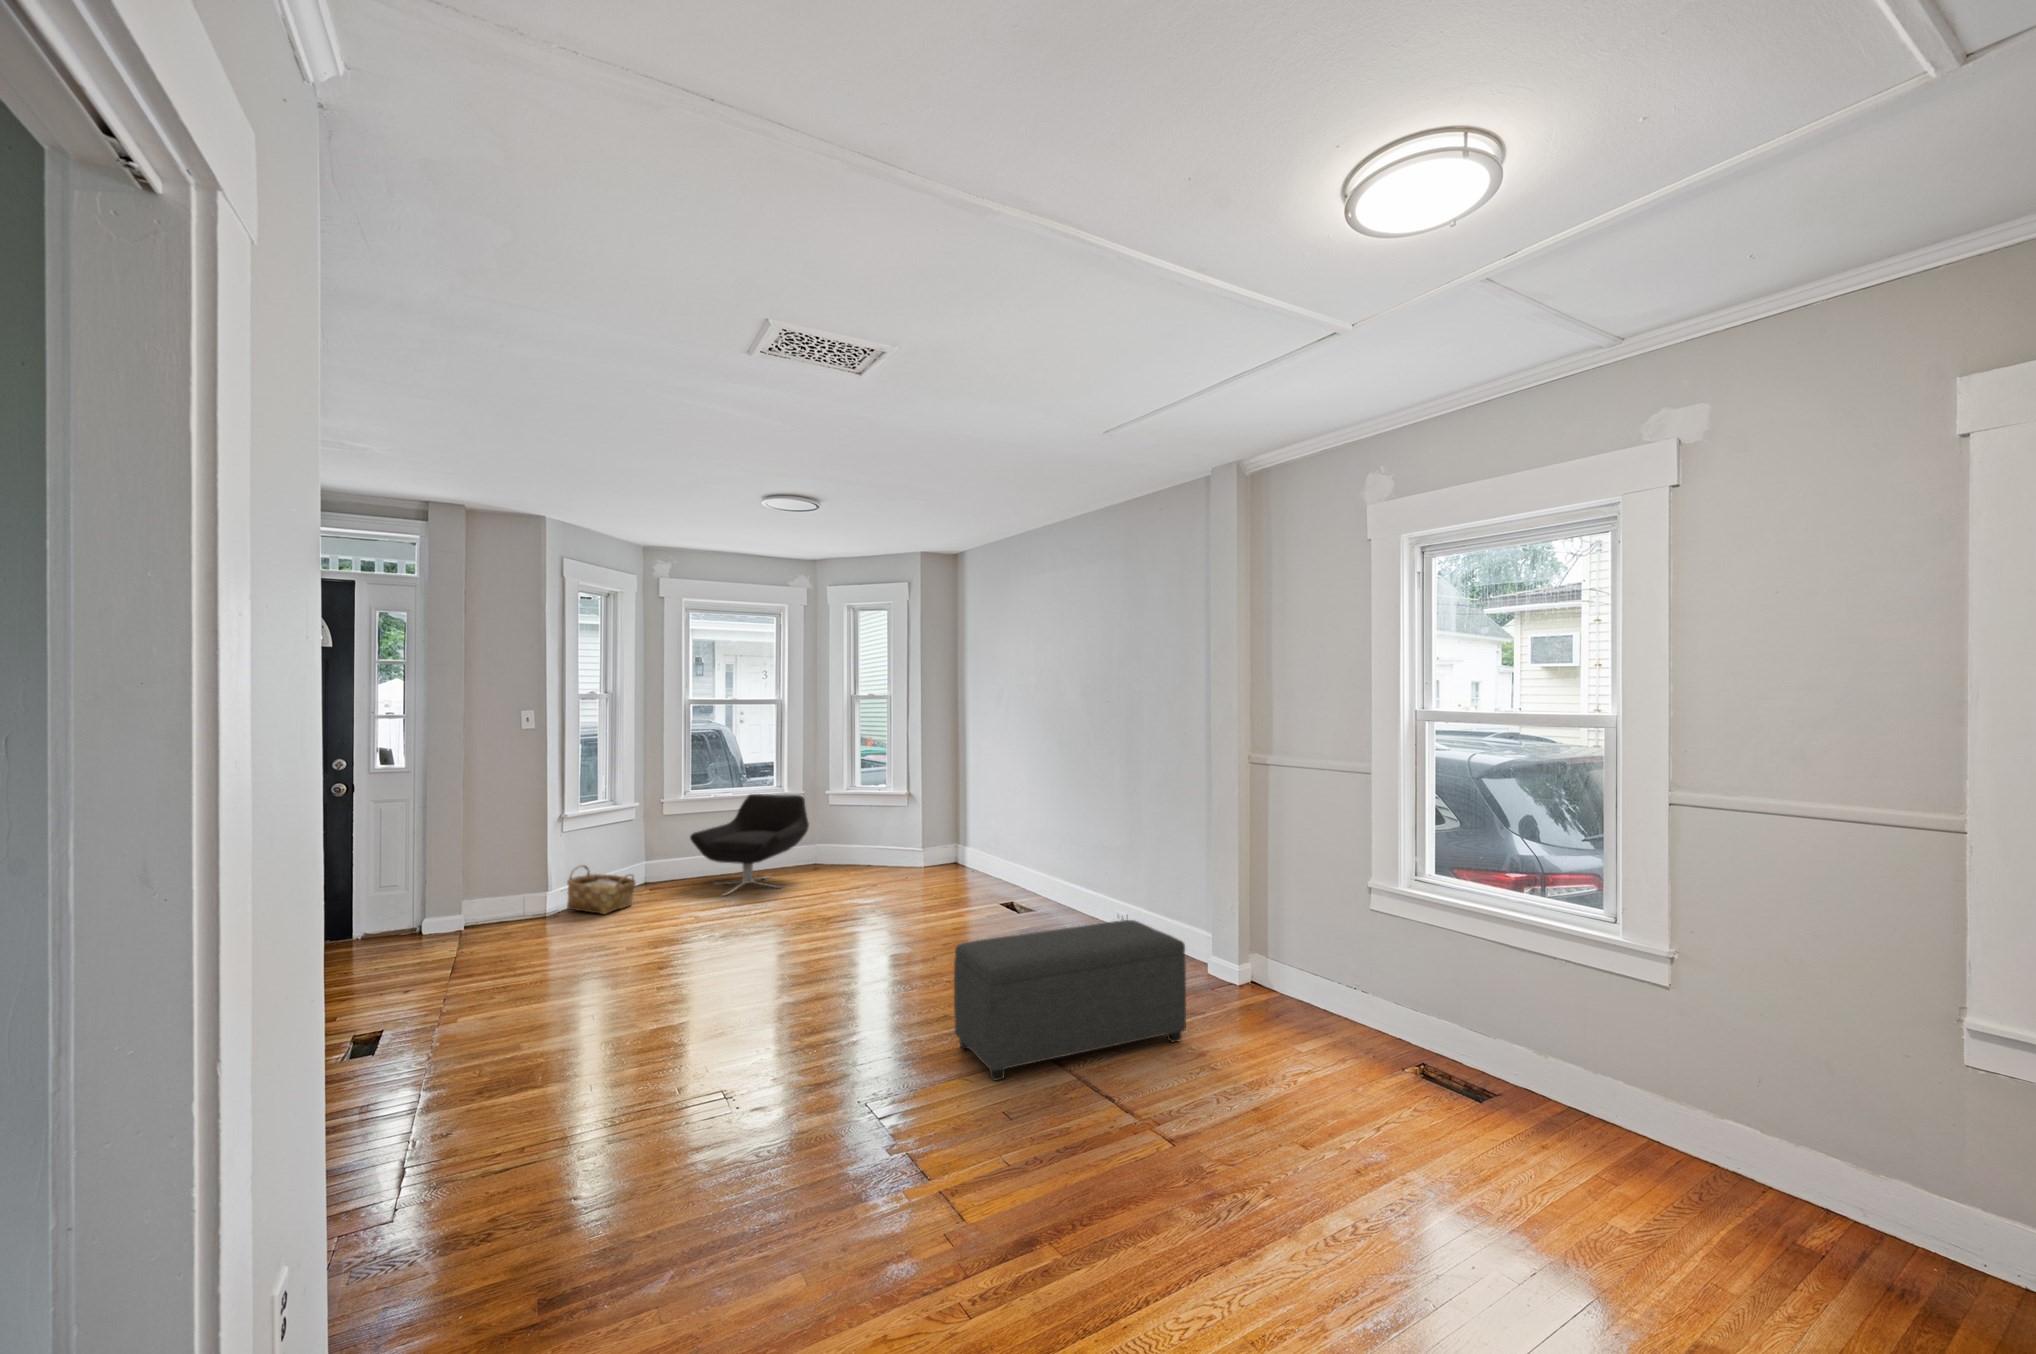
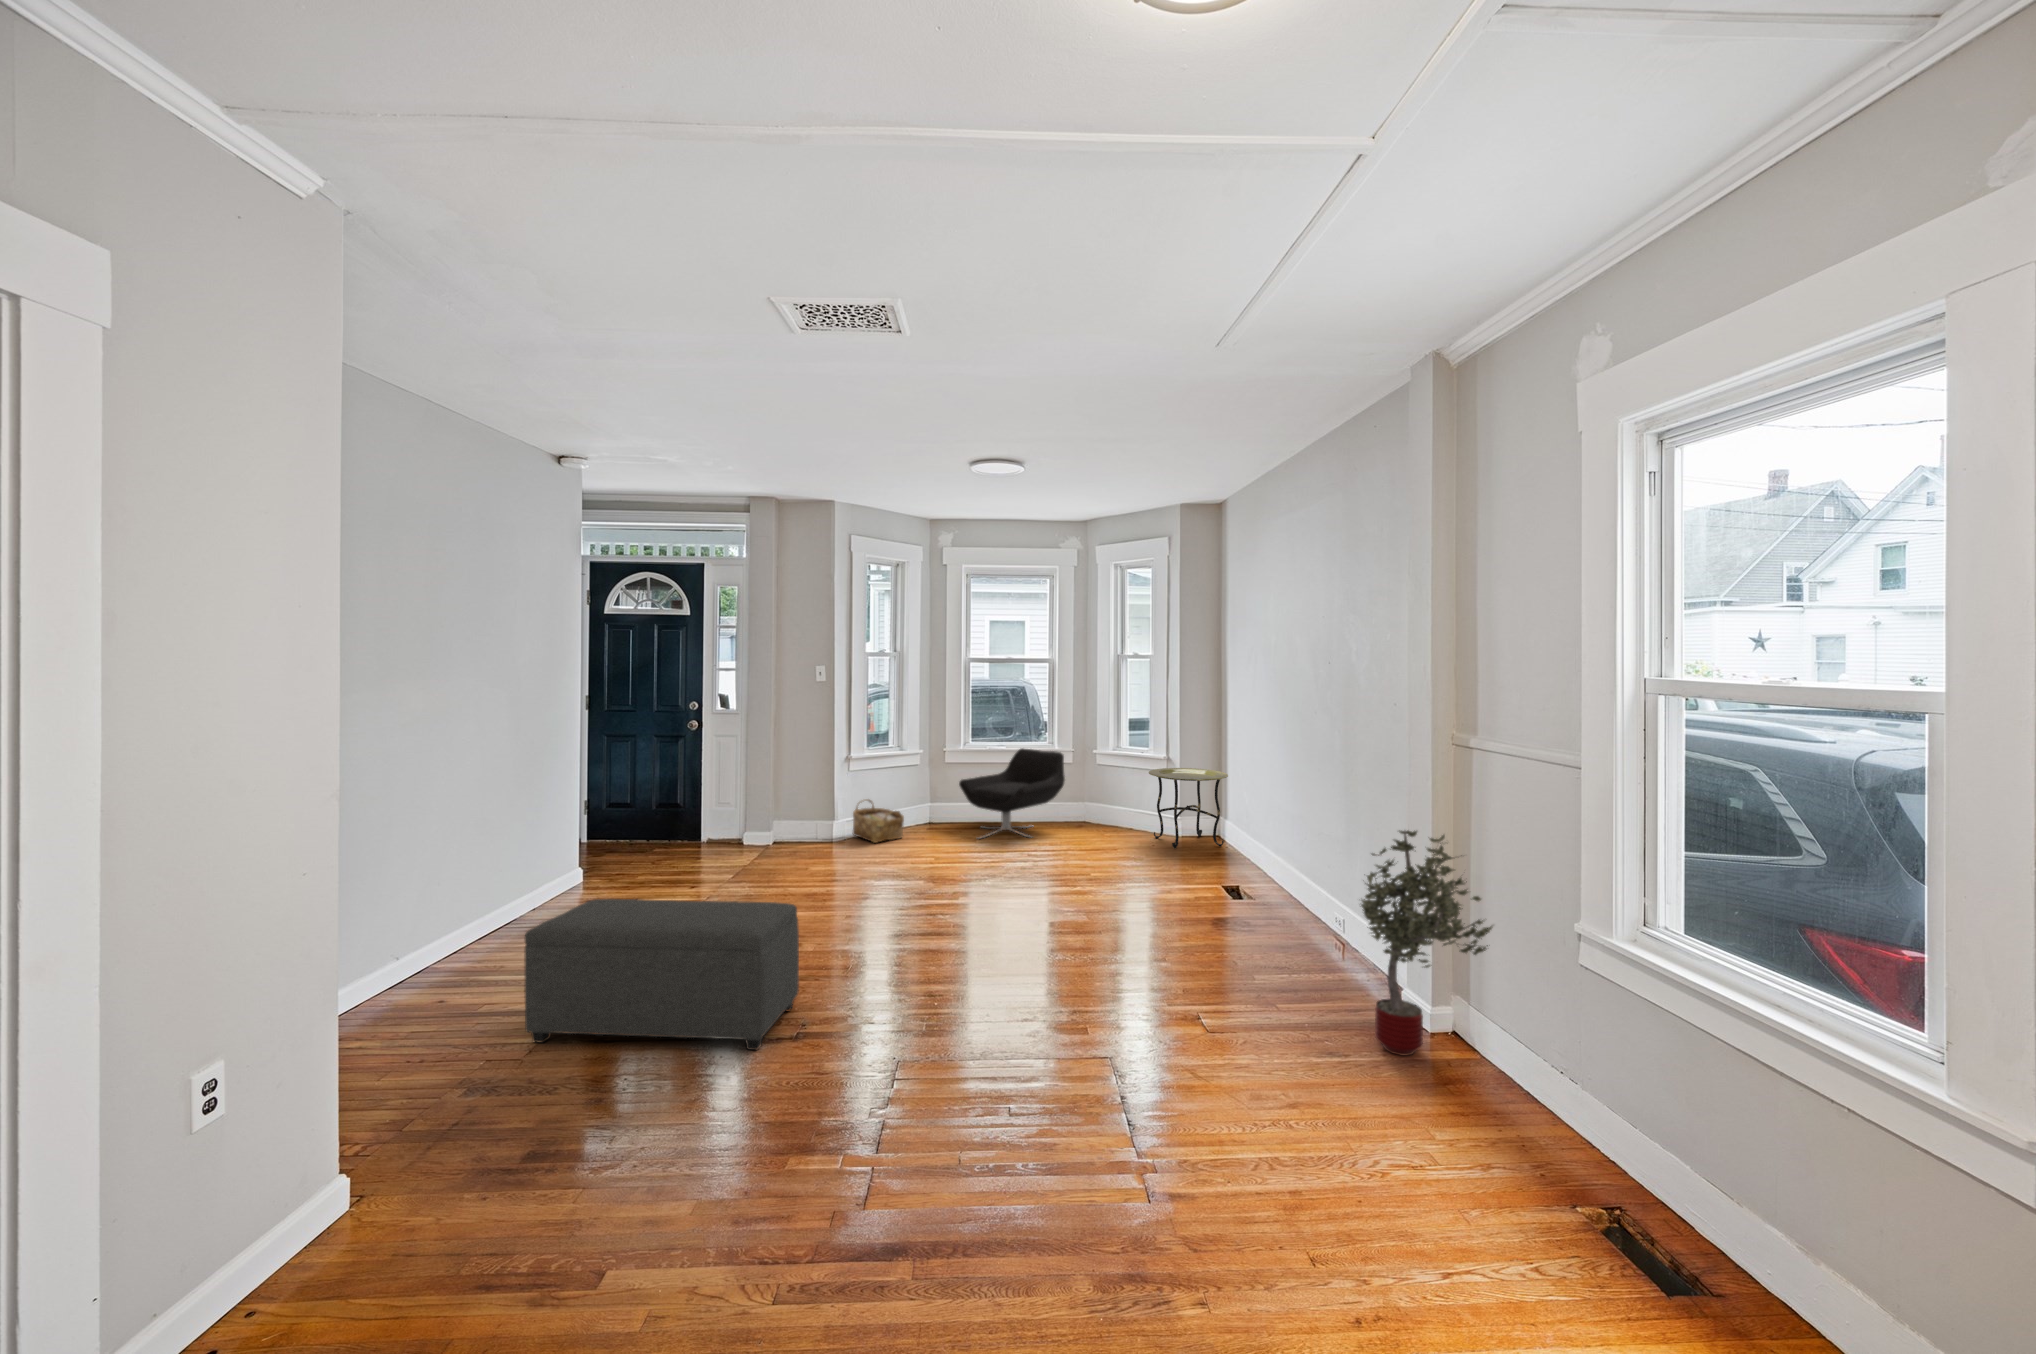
side table: none [900,803,976,881] -> present [1149,768,1228,849]
potted tree: none [1181,830,1290,1004] -> present [1361,830,1493,1056]
ottoman: present [954,920,1186,1081] -> present [524,899,799,1050]

